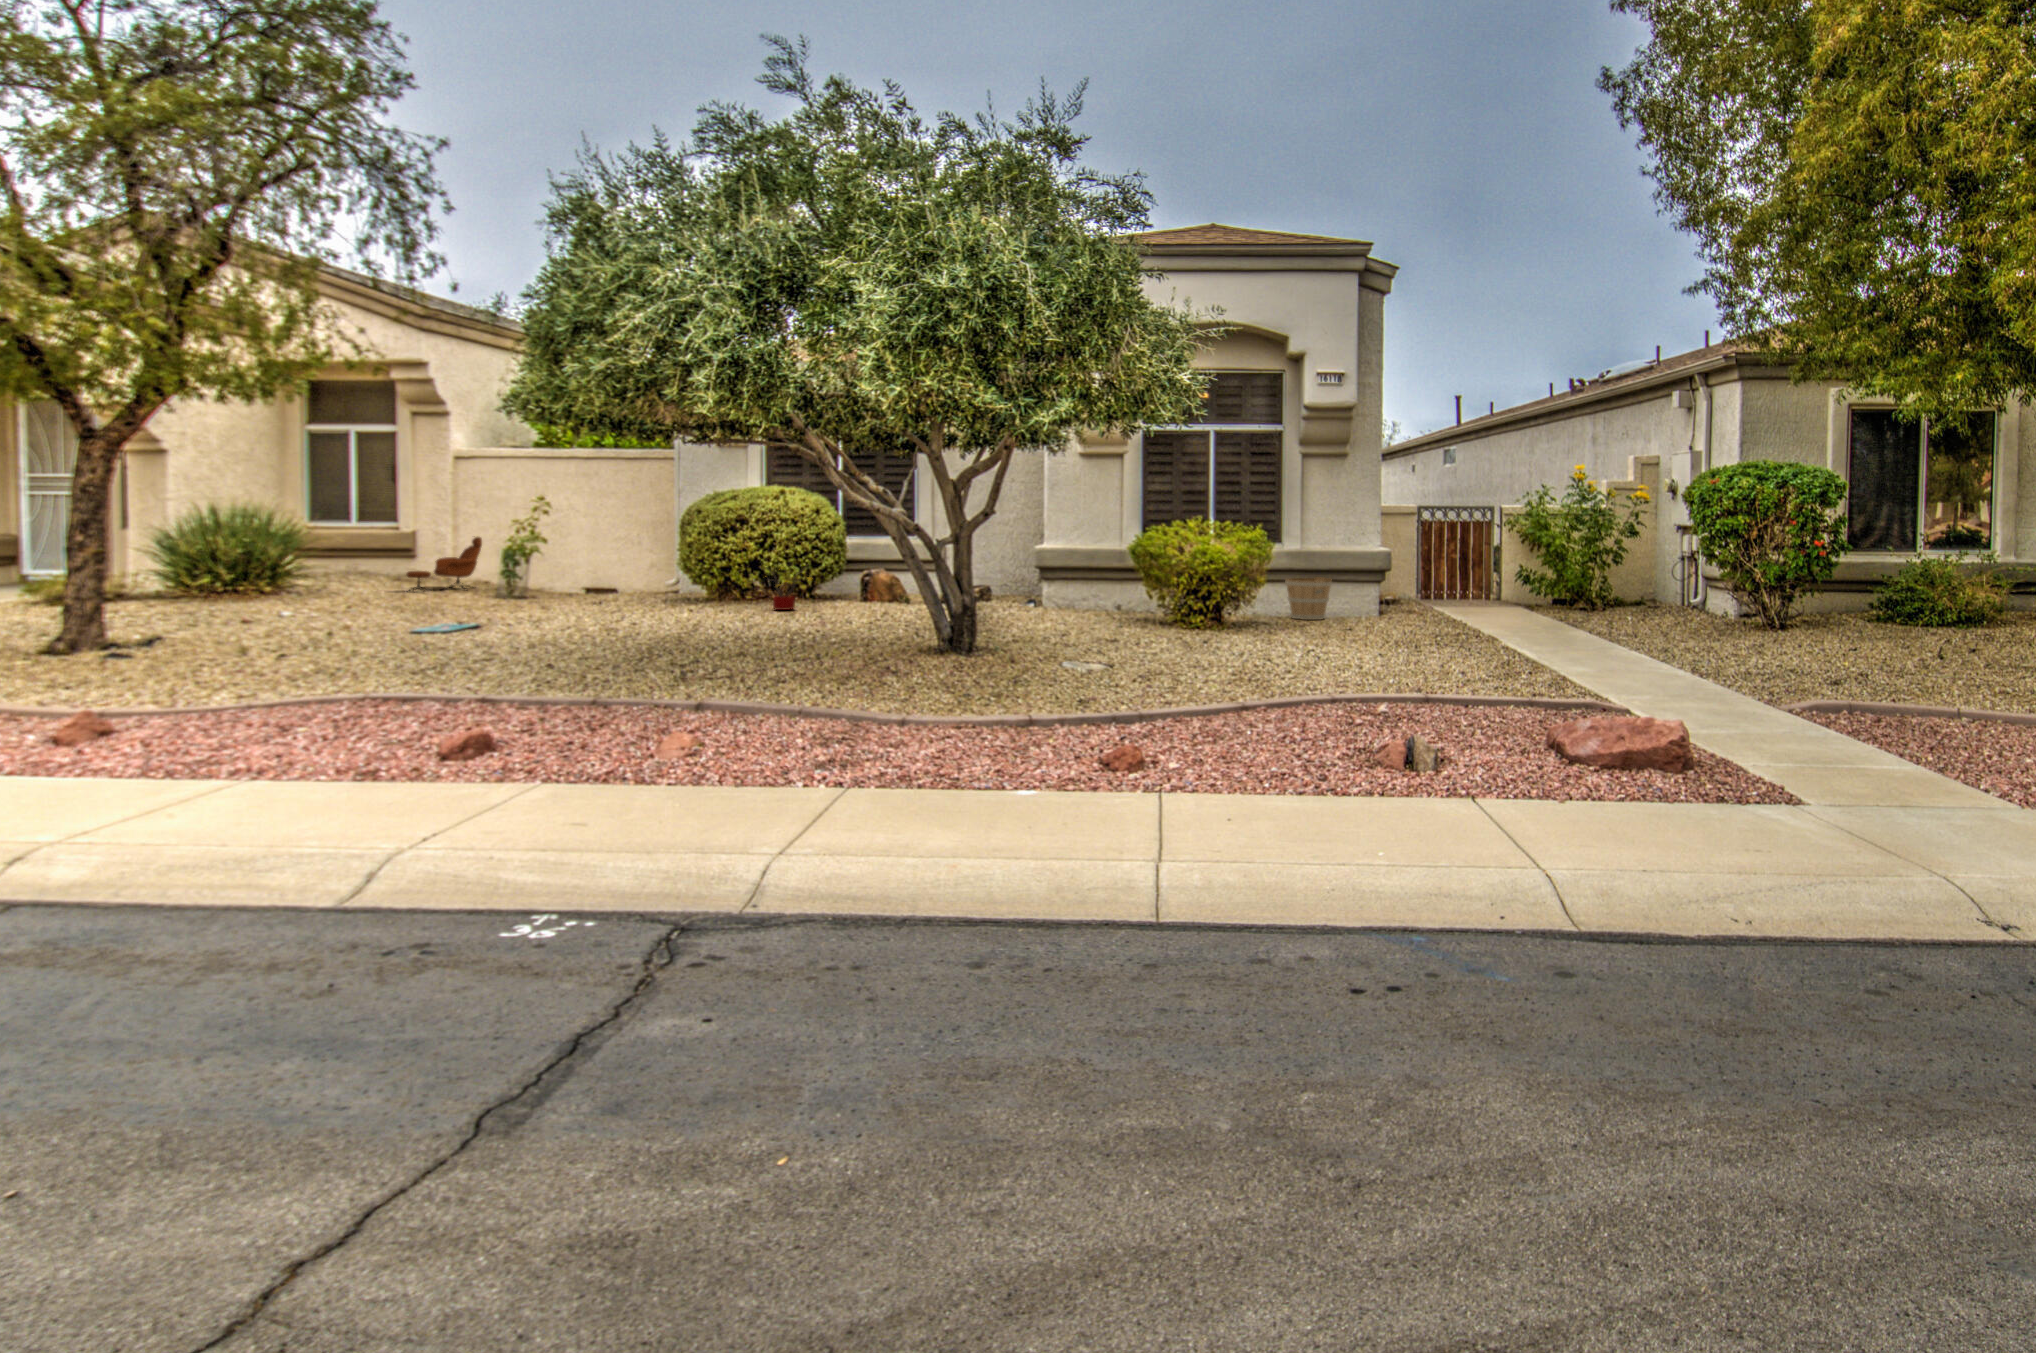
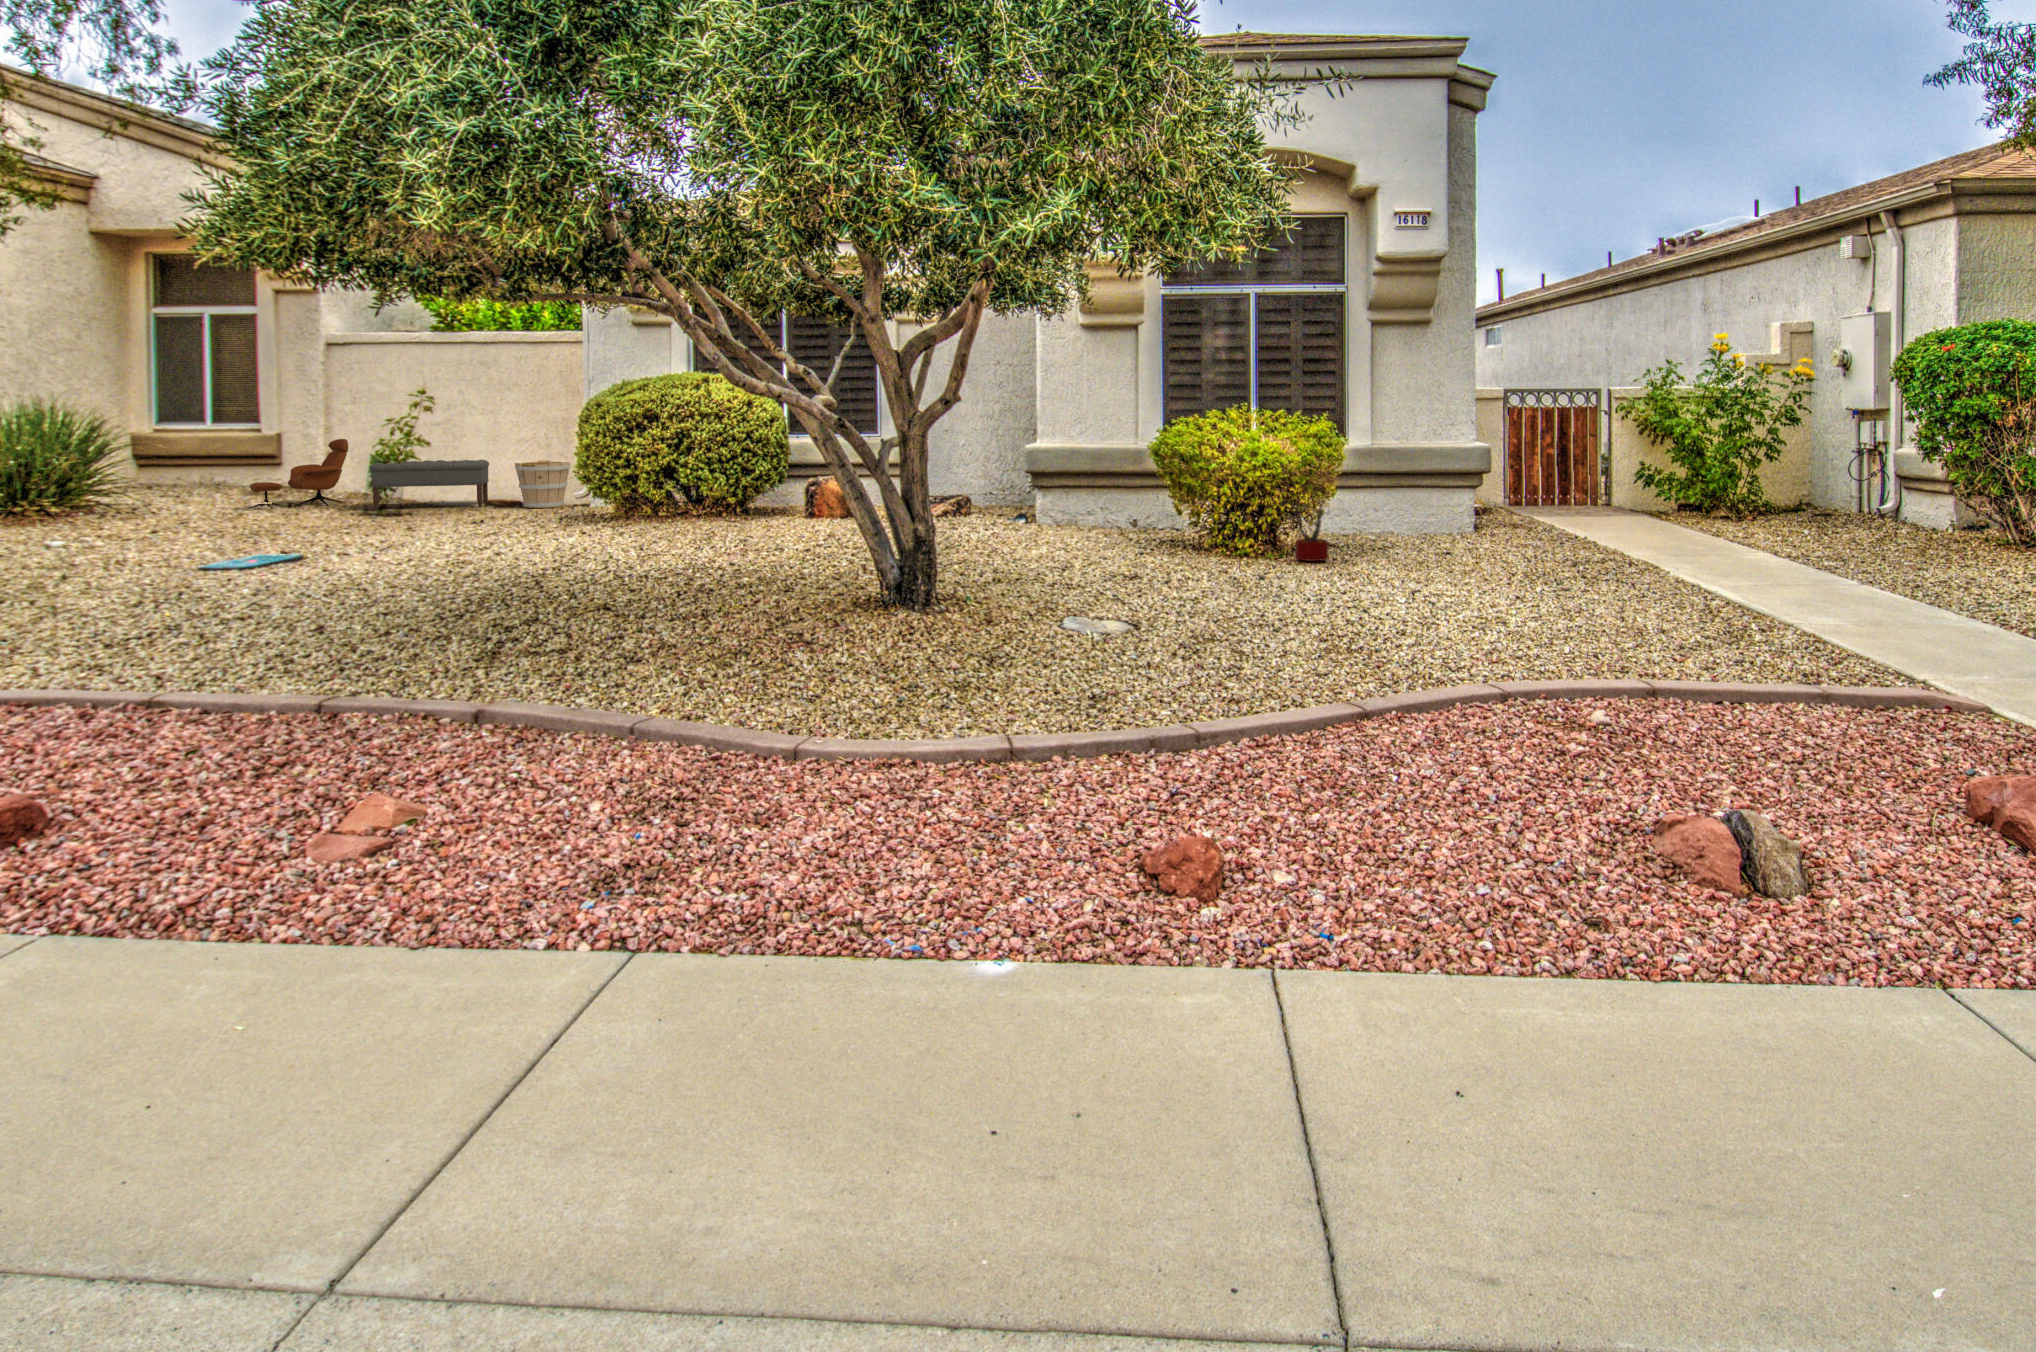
bench: none [506,555,598,593] -> present [370,460,489,510]
decorative plant: present [772,564,811,610] -> present [1281,485,1339,561]
wooden bucket: present [1285,577,1332,620] -> present [515,460,571,508]

